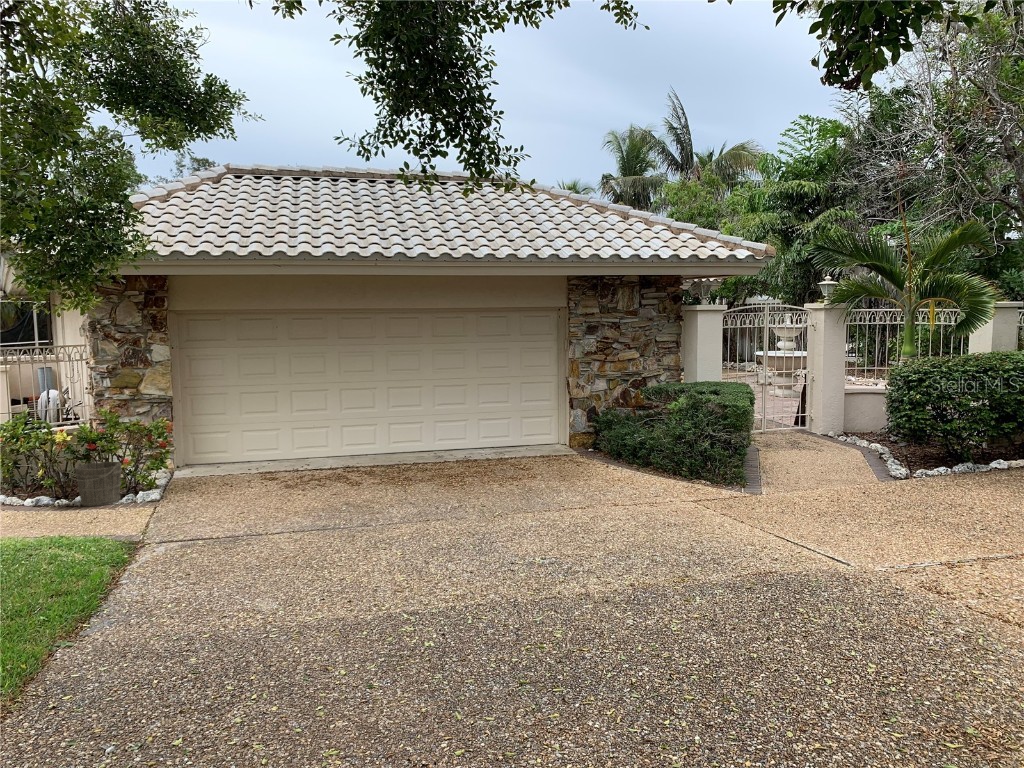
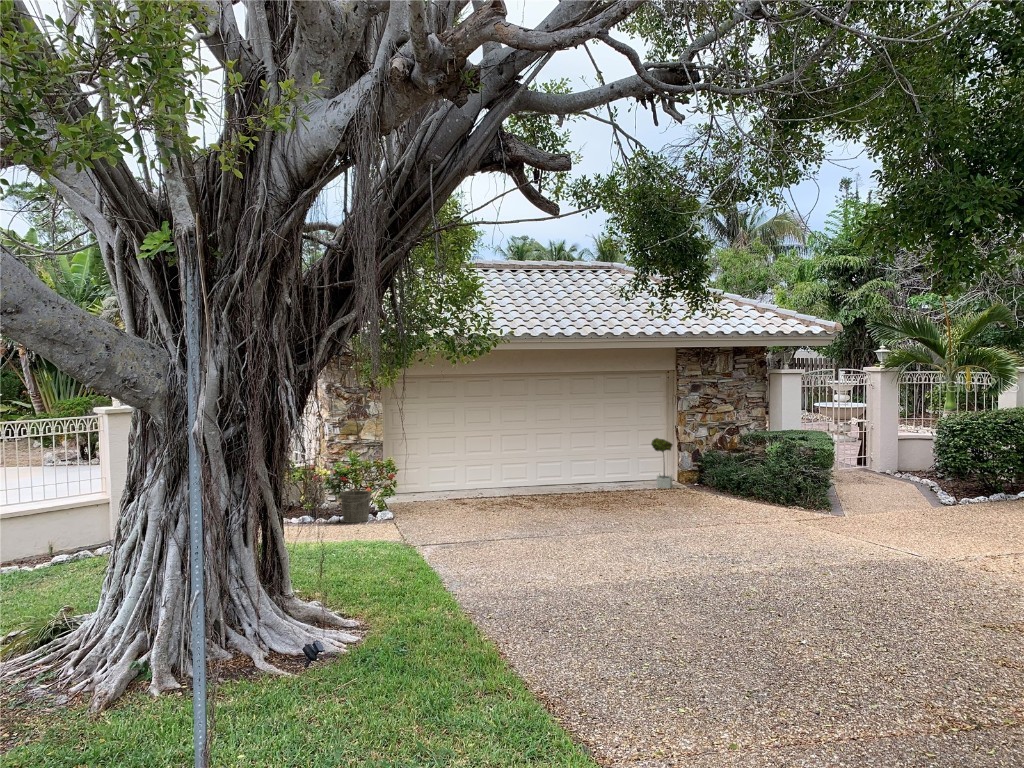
potted tree: none [537,391,564,454] -> present [651,438,673,488]

